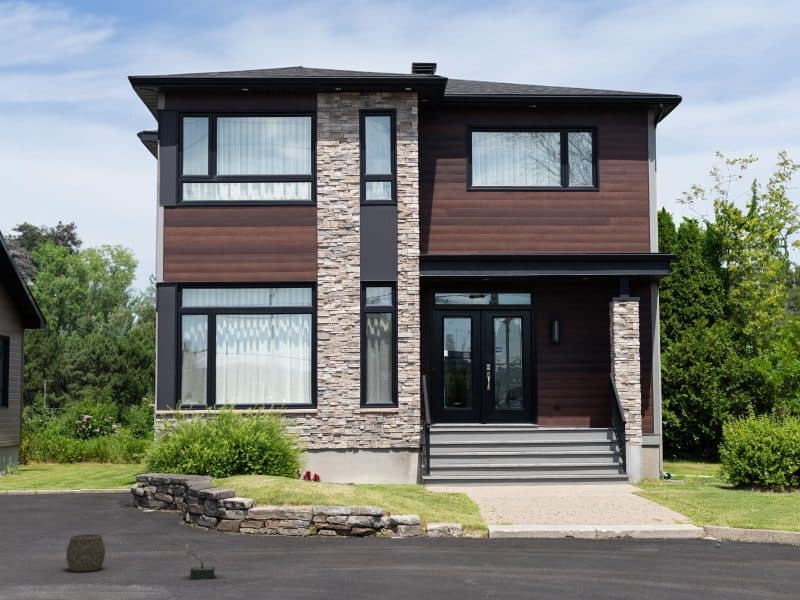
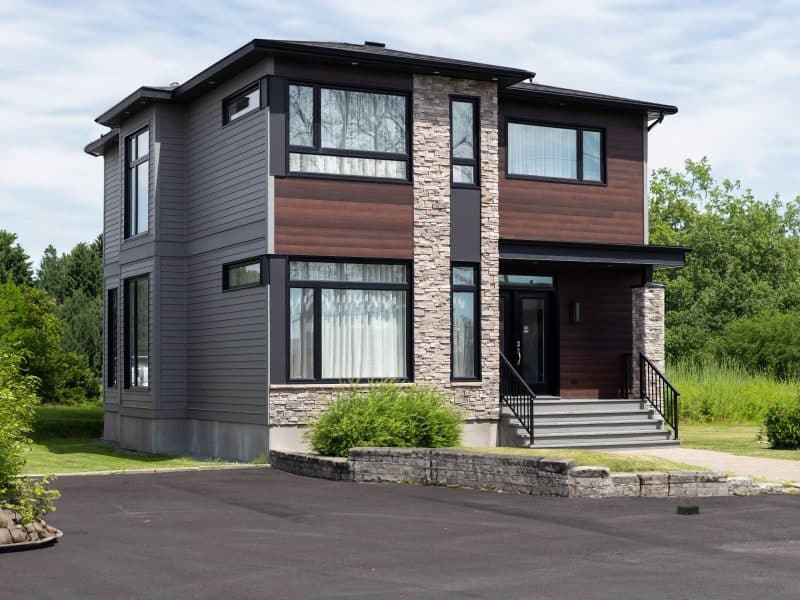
woven basket: present [66,534,105,572] -> none [564,485,597,516]

